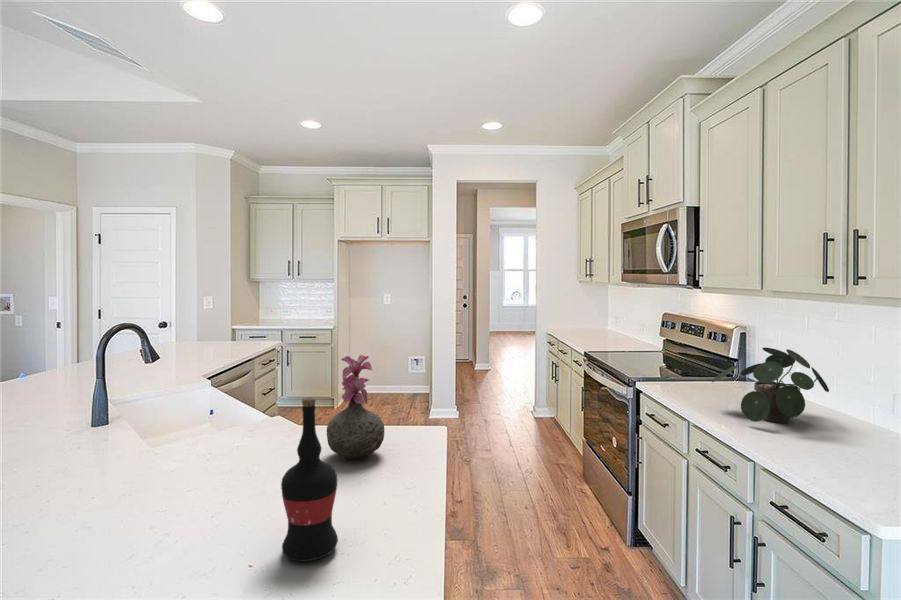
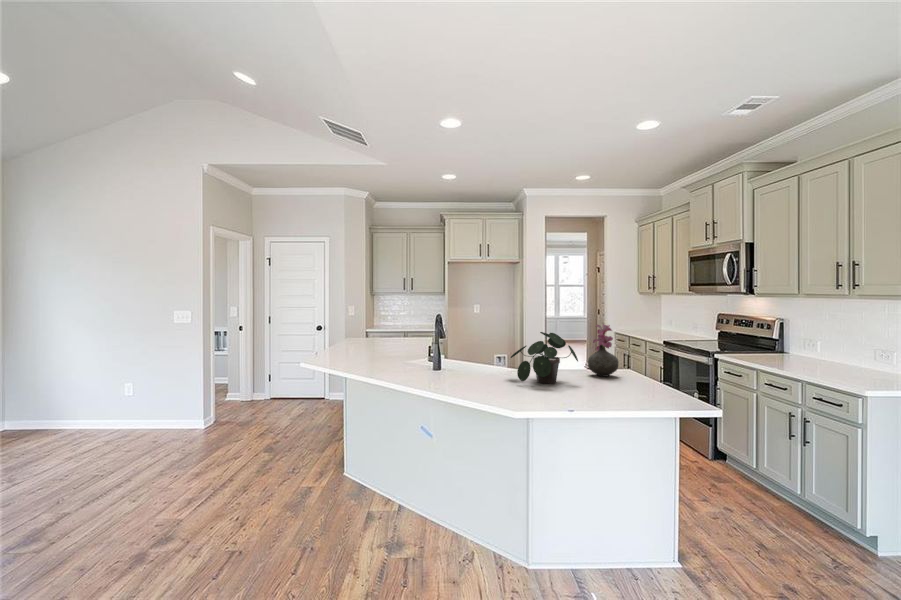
potted plant: present [712,347,829,423] -> present [511,332,578,384]
wine bottle: present [281,397,338,561] -> none [628,330,652,393]

